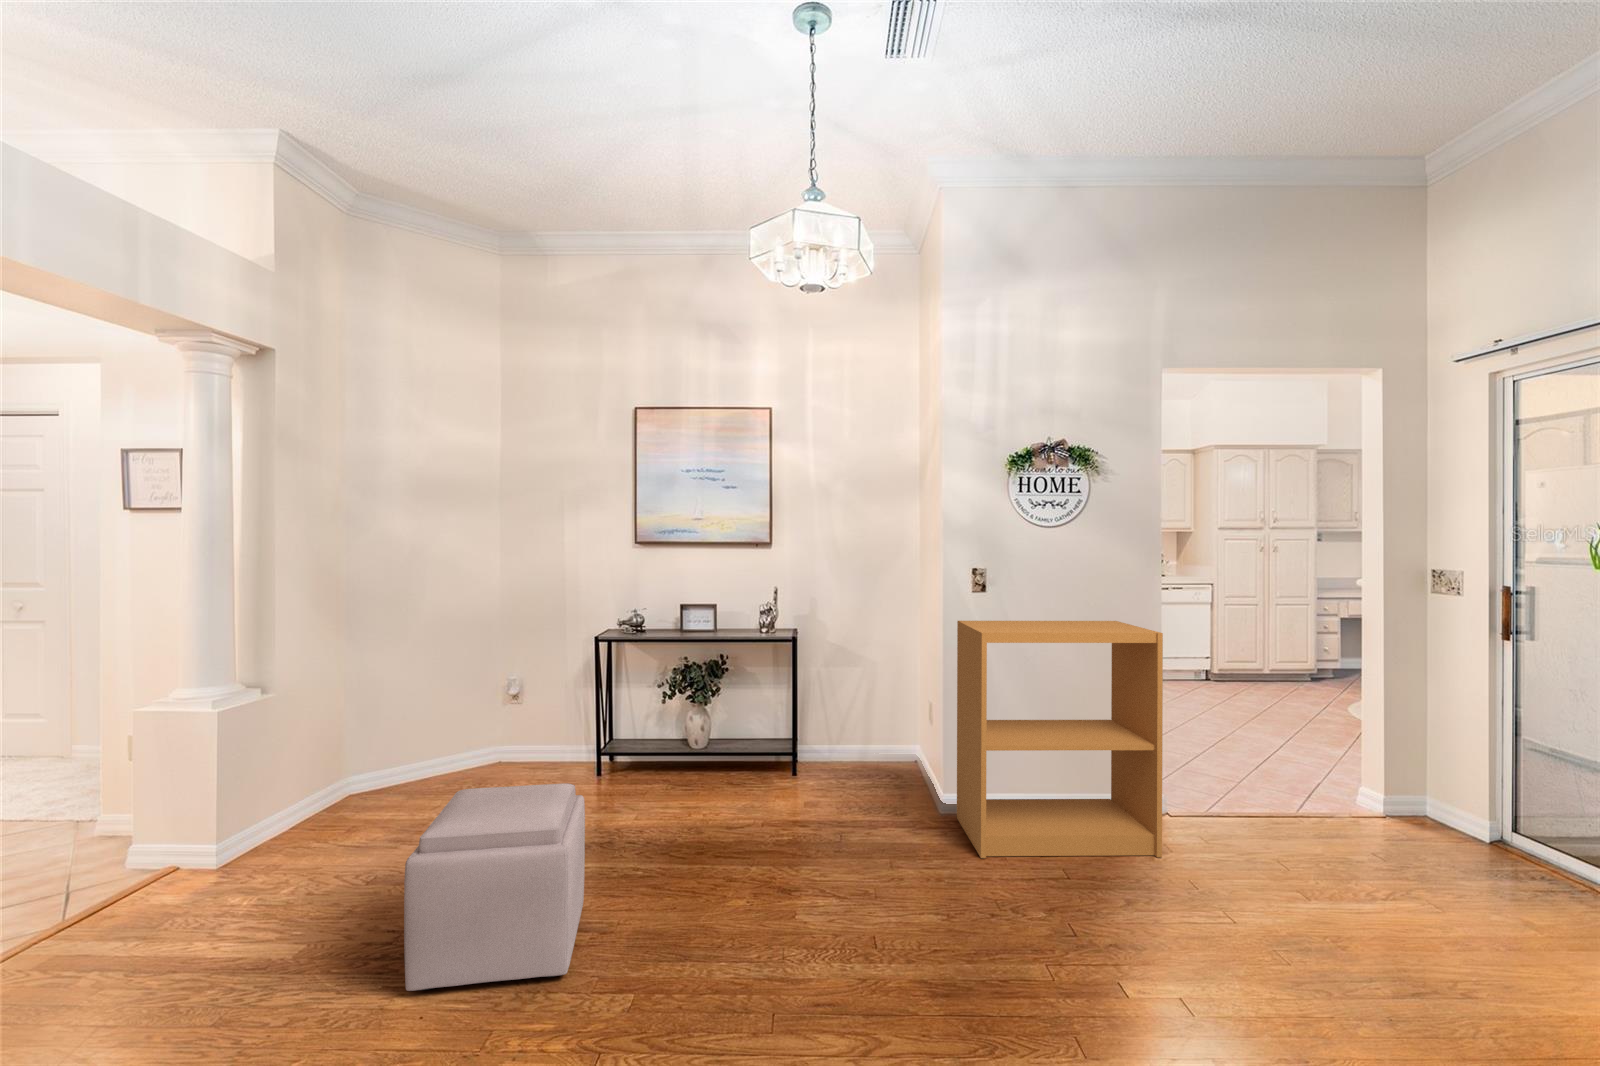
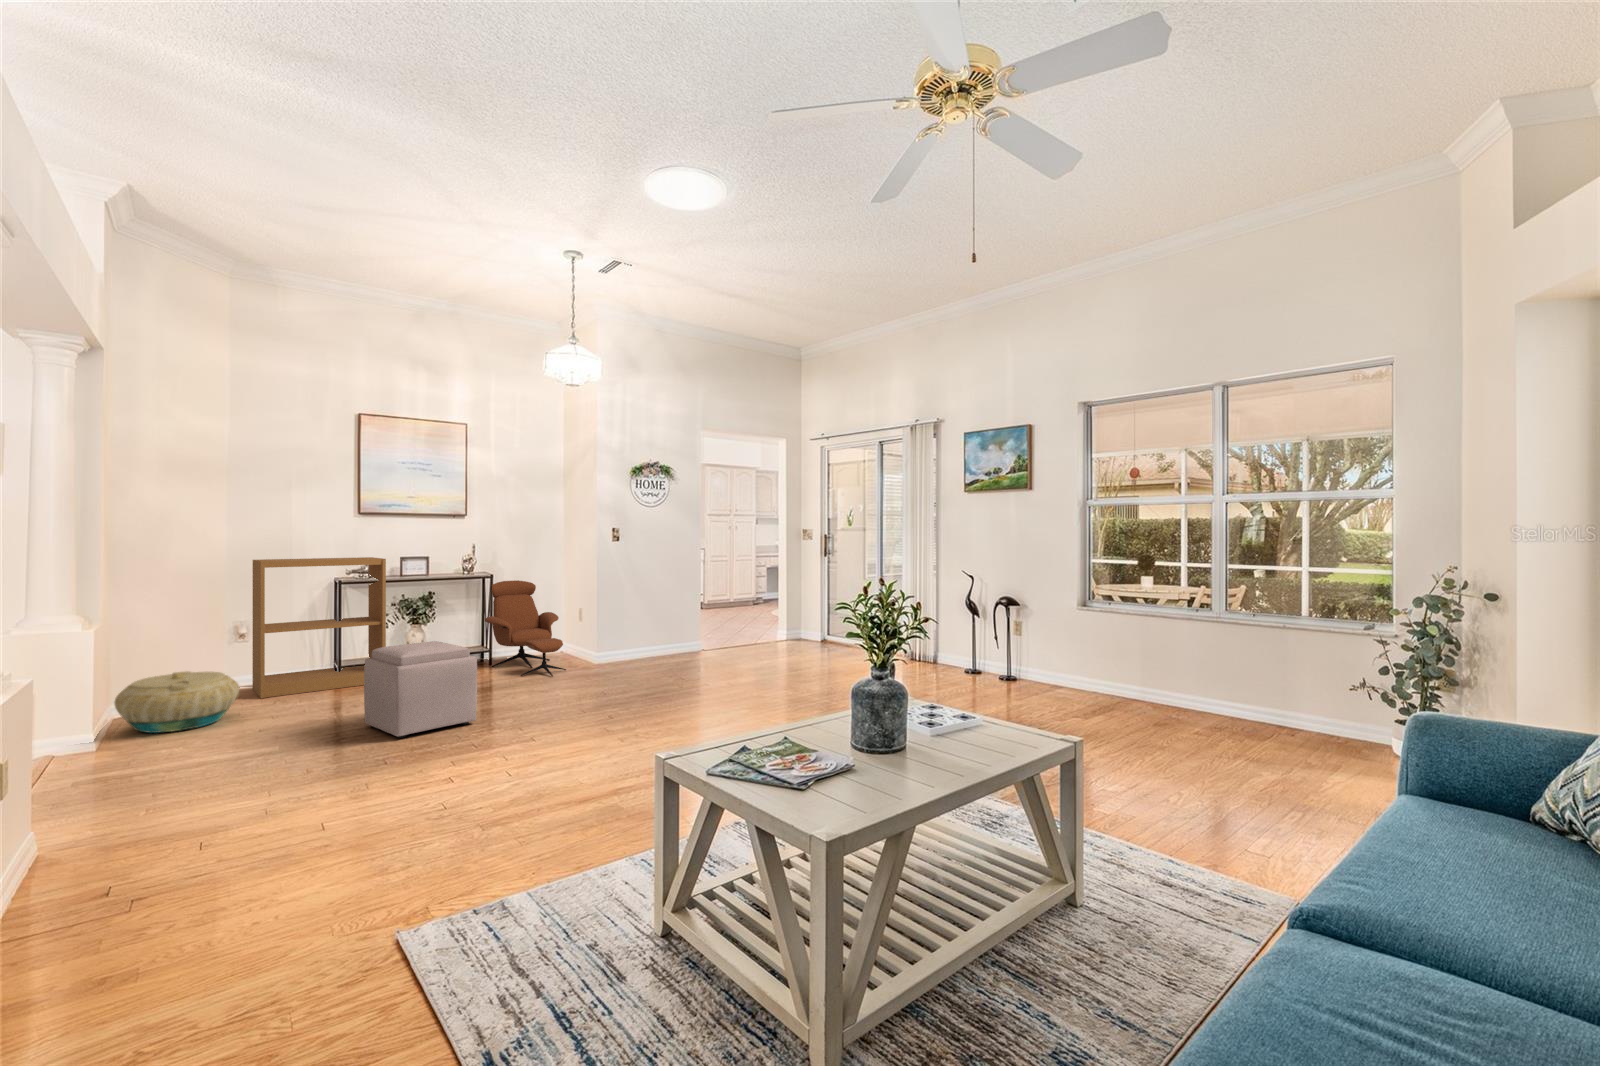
bookshelf: present [957,621,1163,858] -> present [252,557,386,698]
lounge chair: none [778,644,889,837] -> present [485,580,566,676]
basket: none [267,753,414,846] -> present [114,671,239,733]

